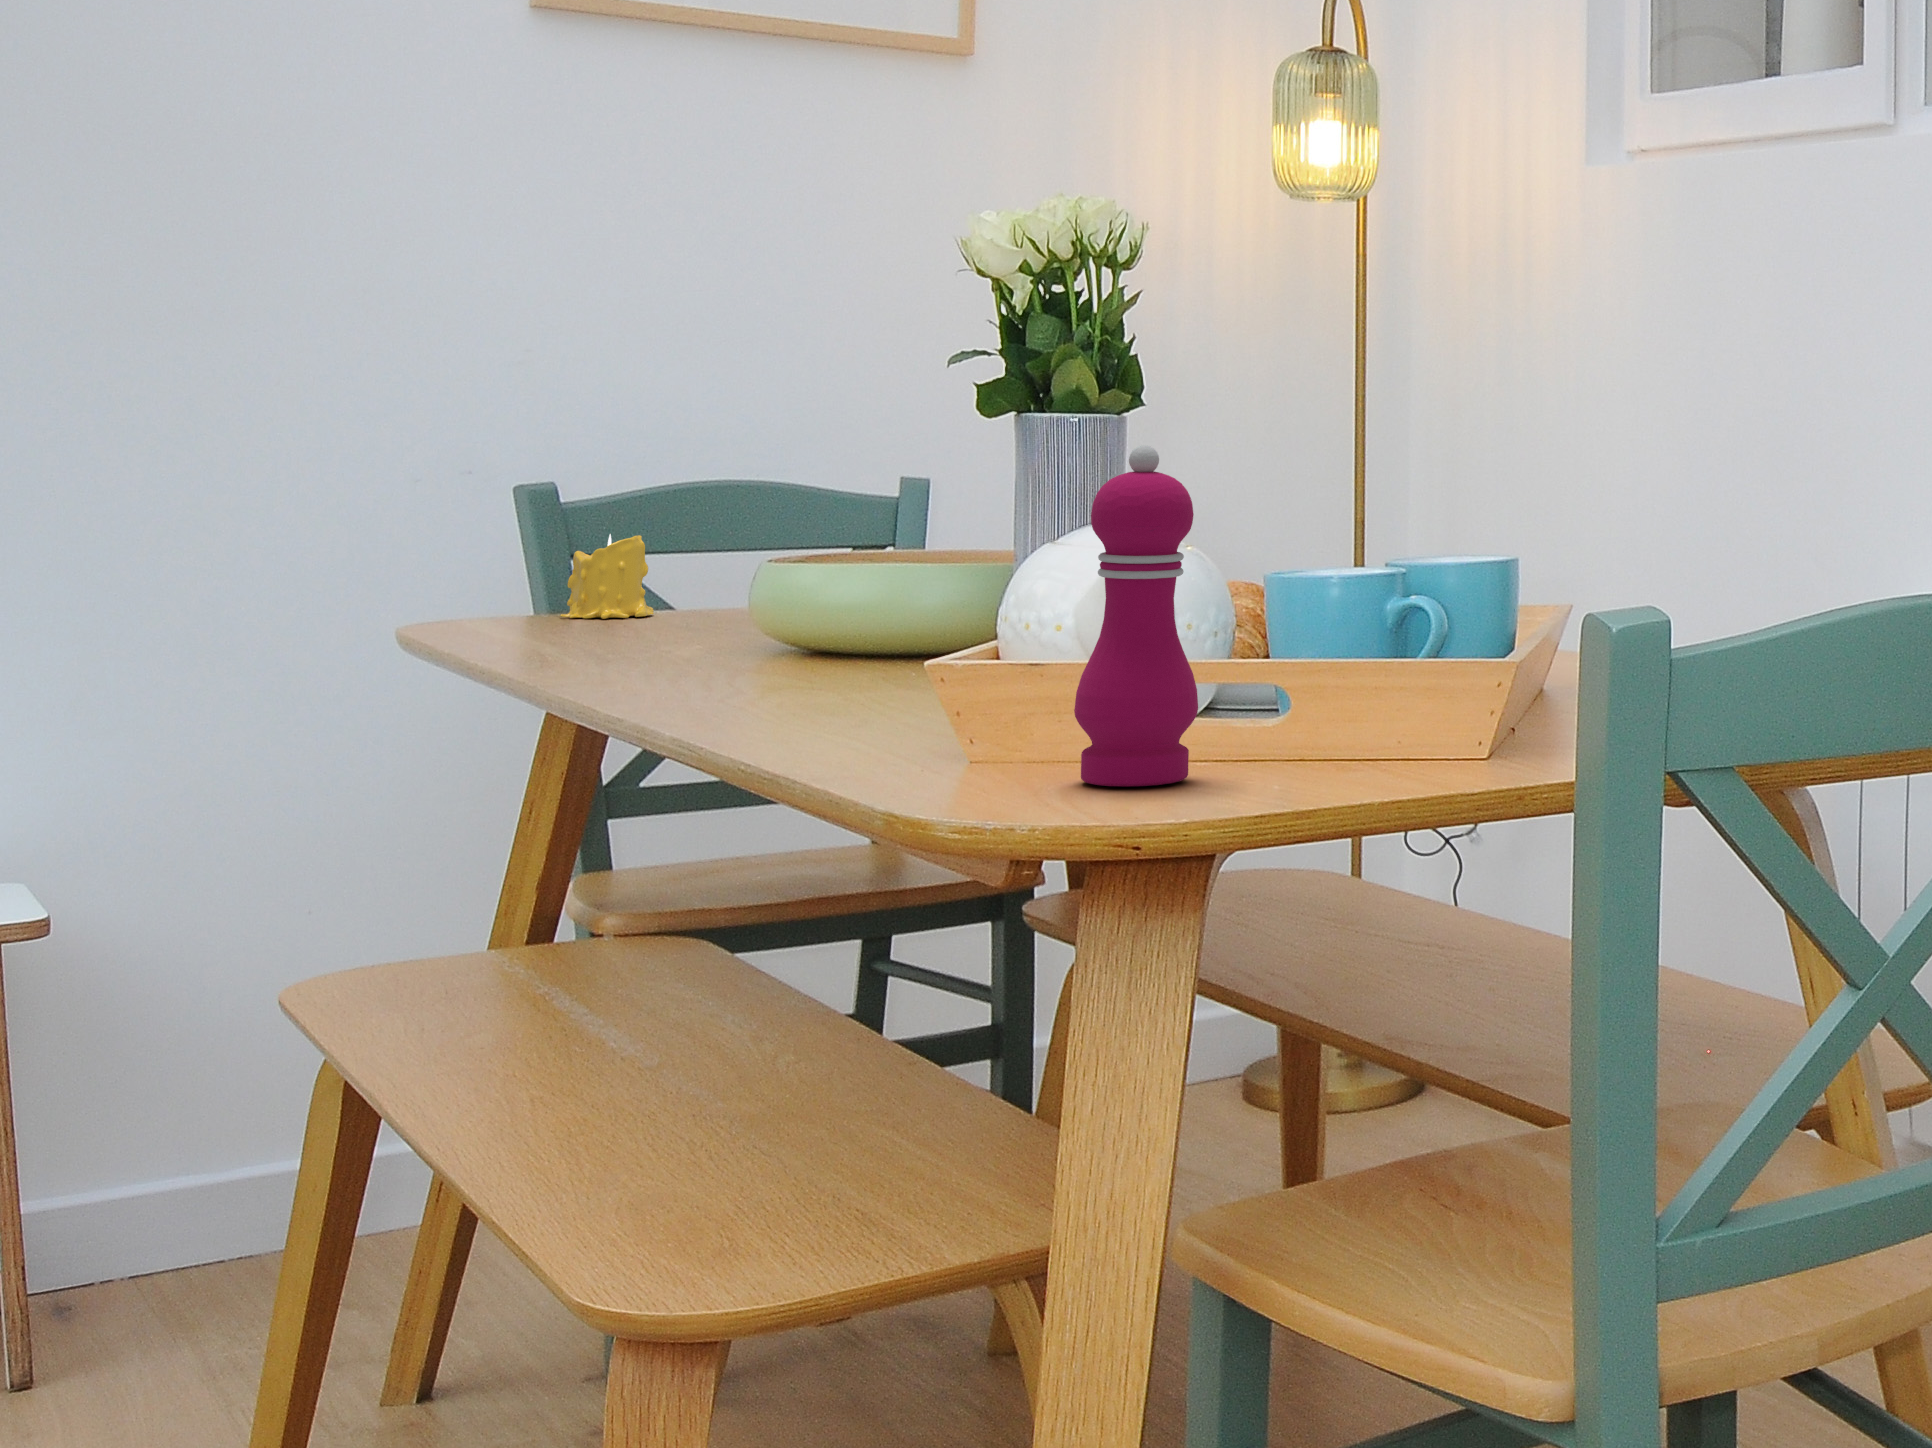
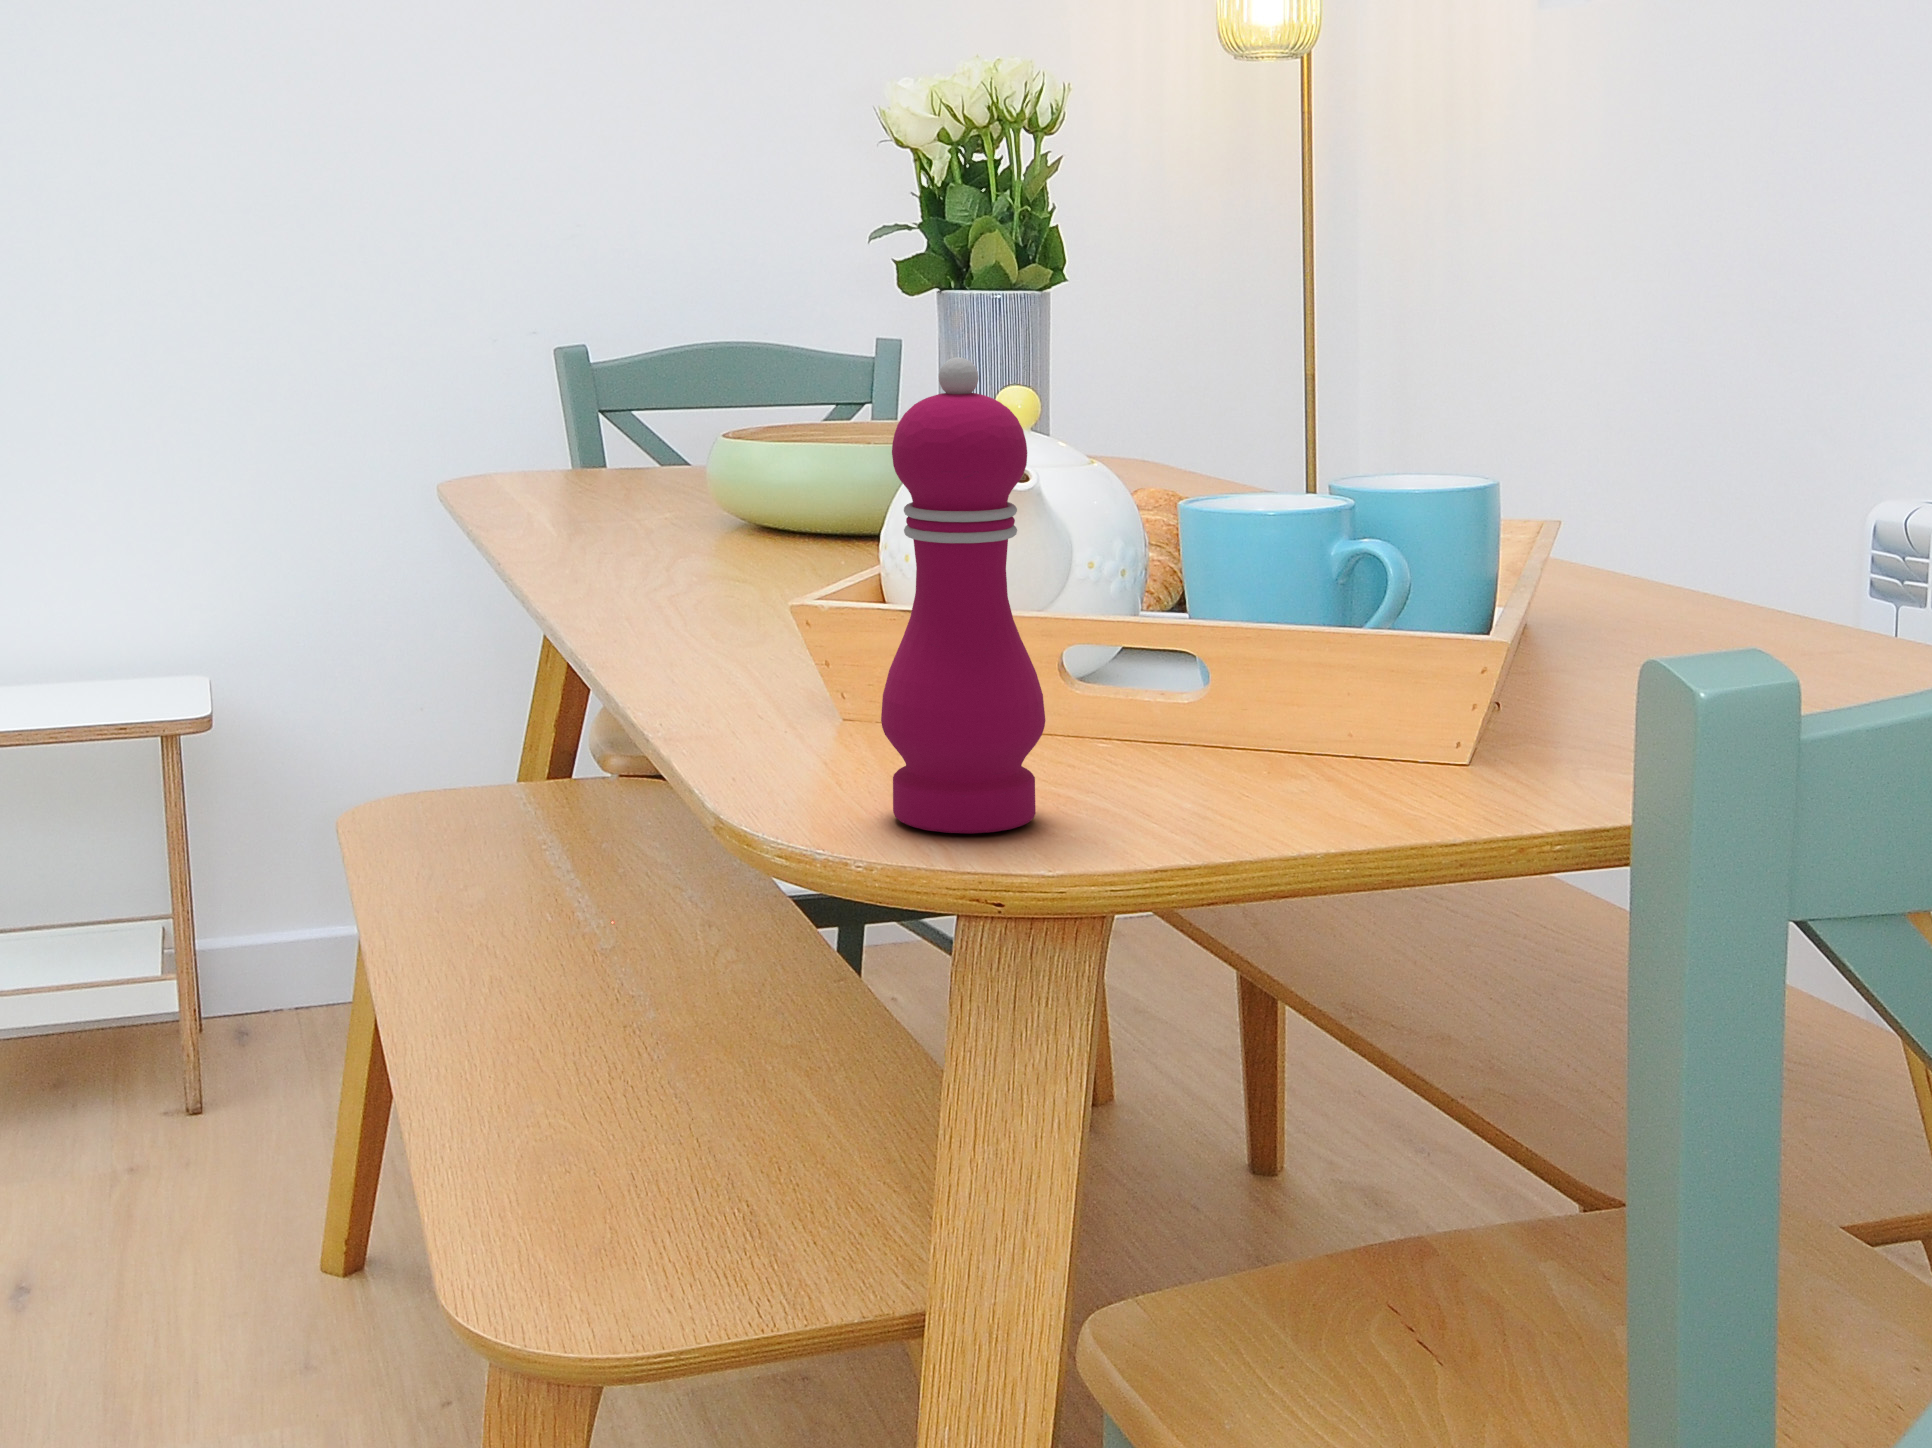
candle: present [560,534,654,619] -> none [535,407,620,493]

